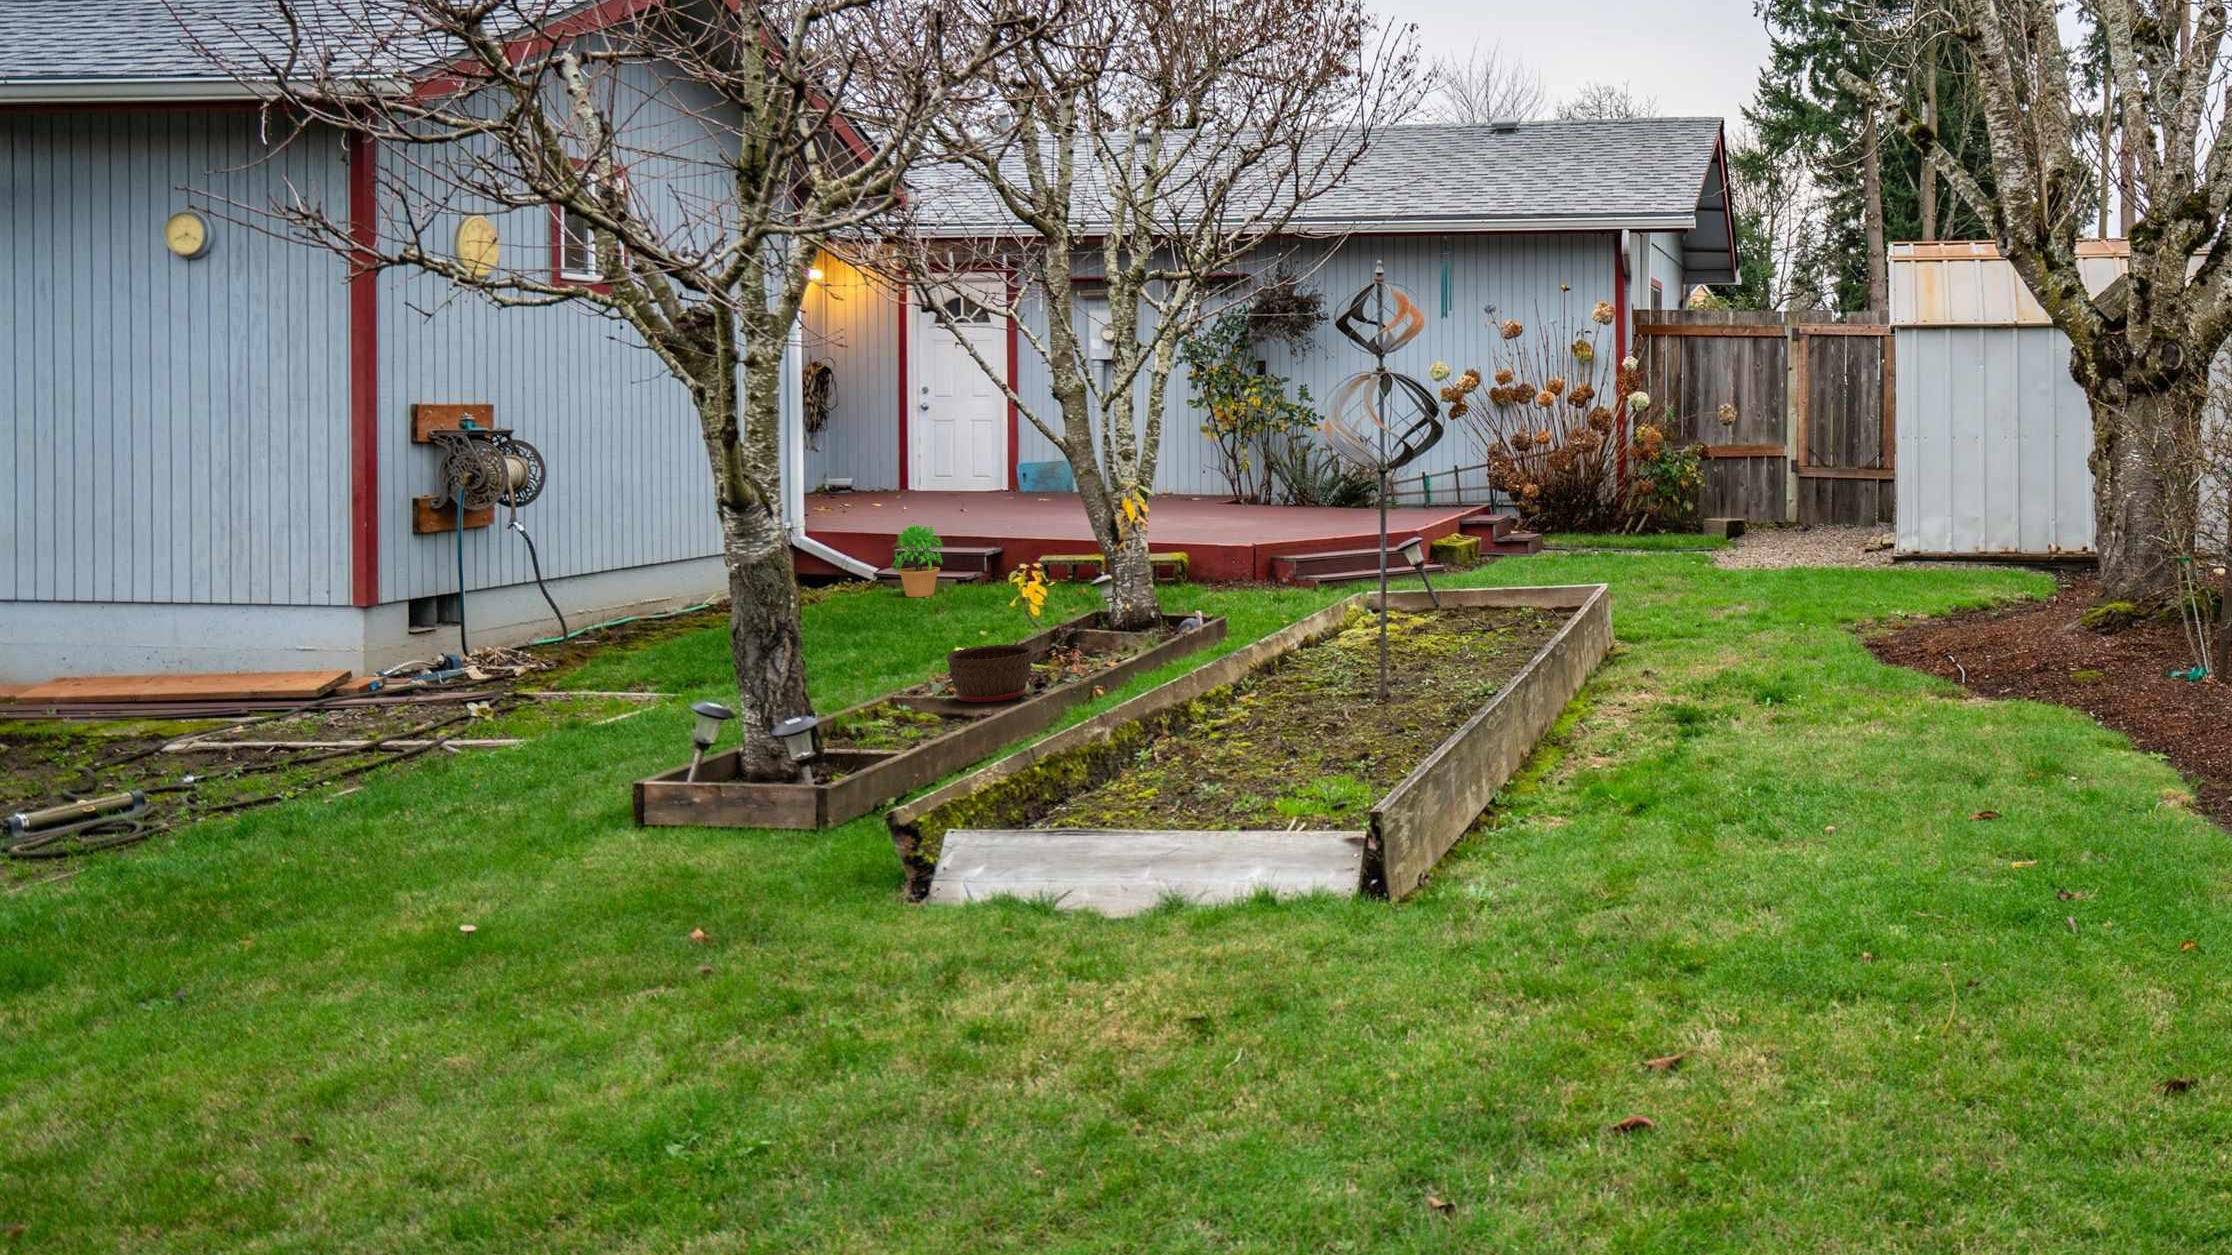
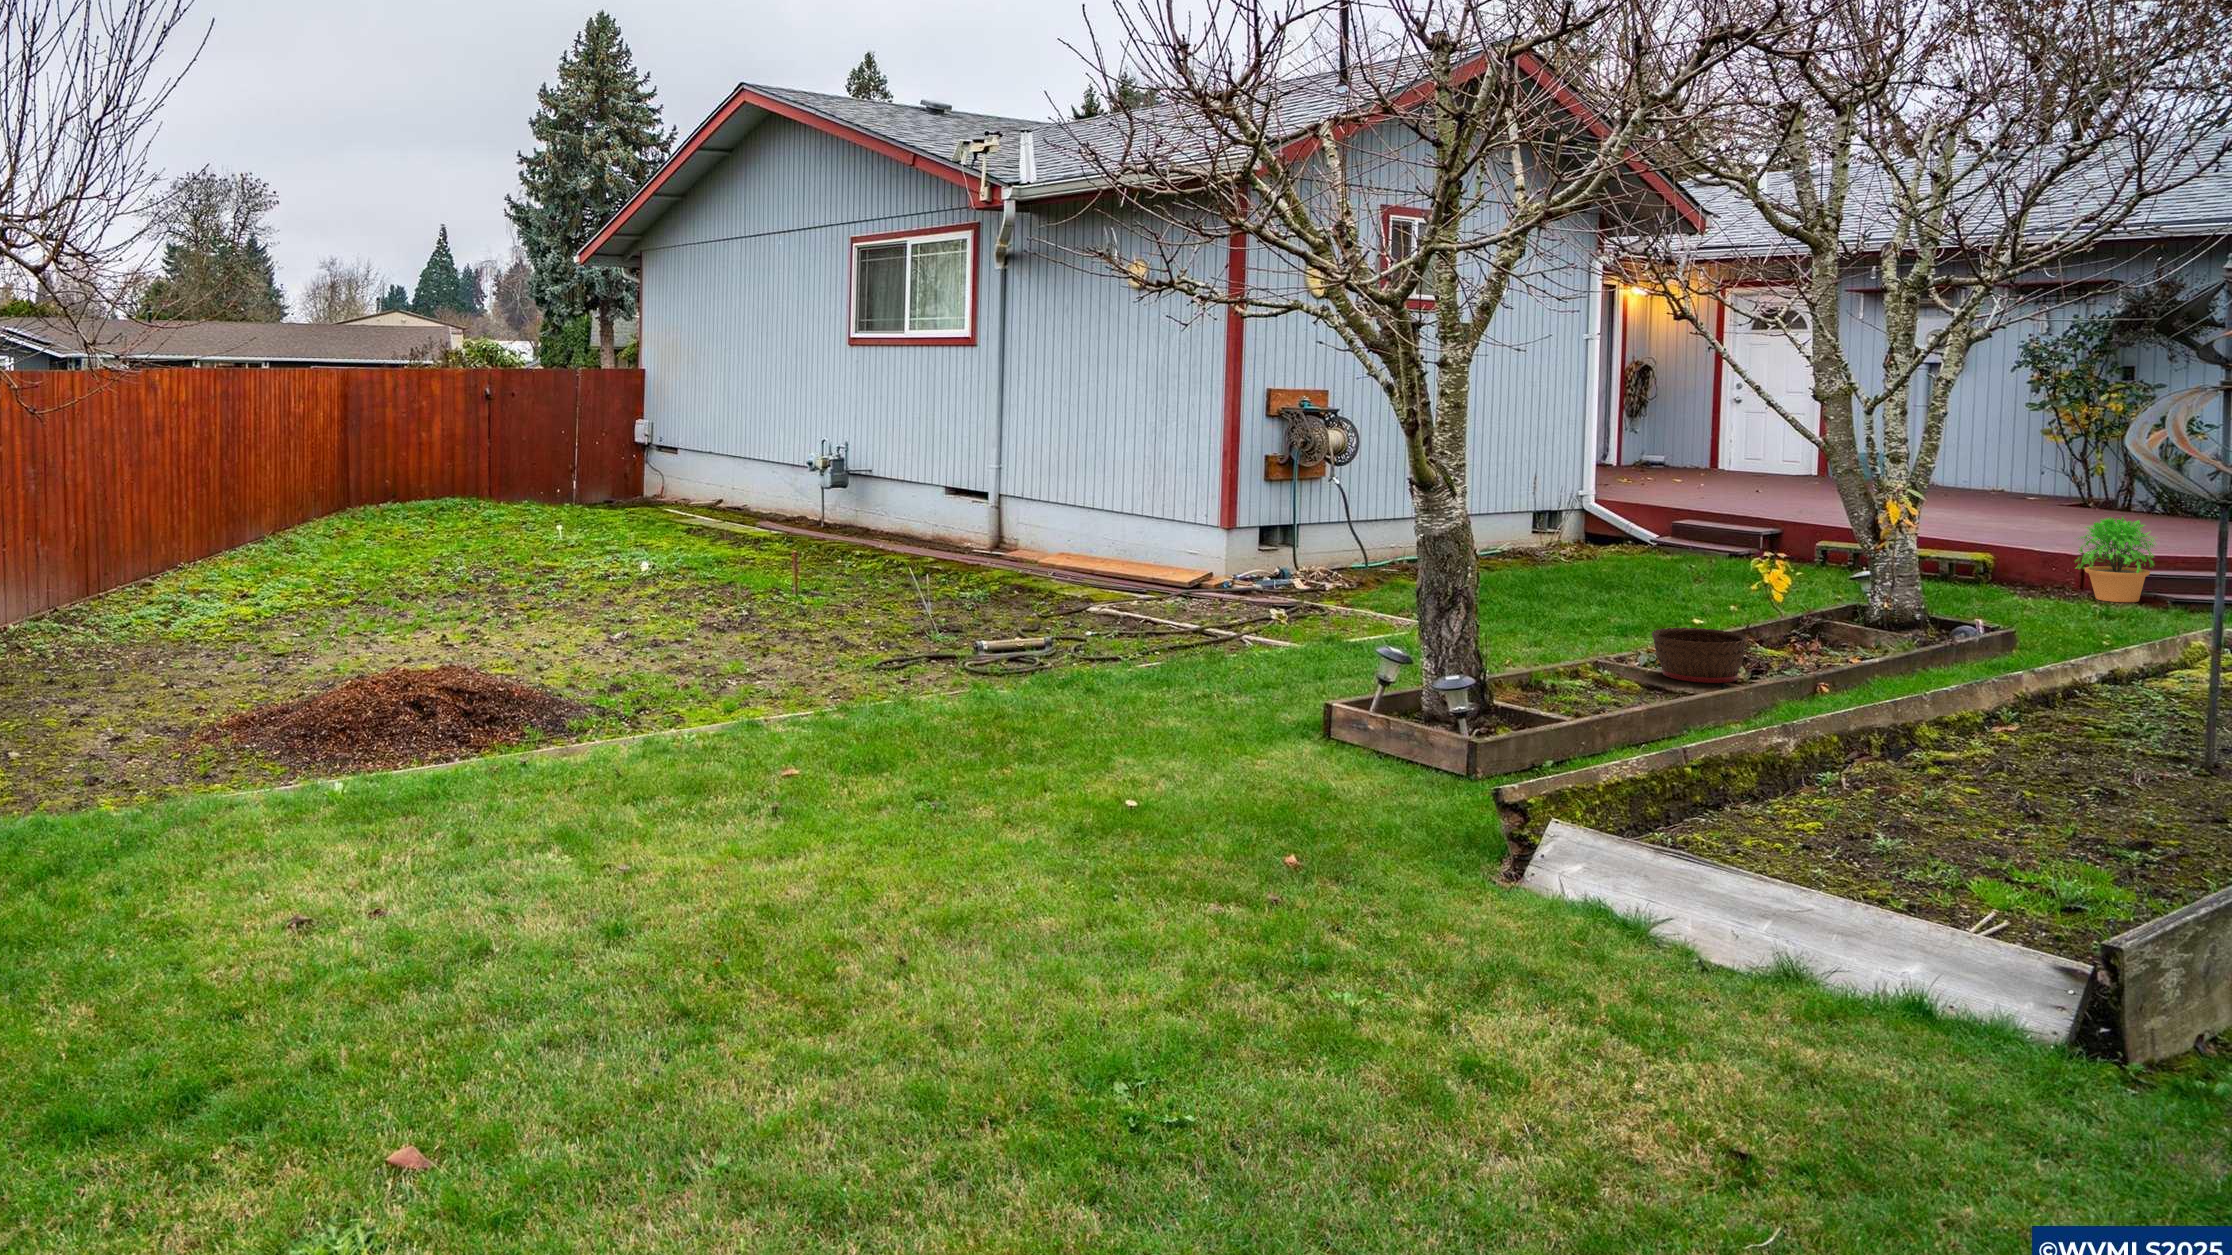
potted plant: present [893,524,943,597] -> present [2075,517,2154,602]

